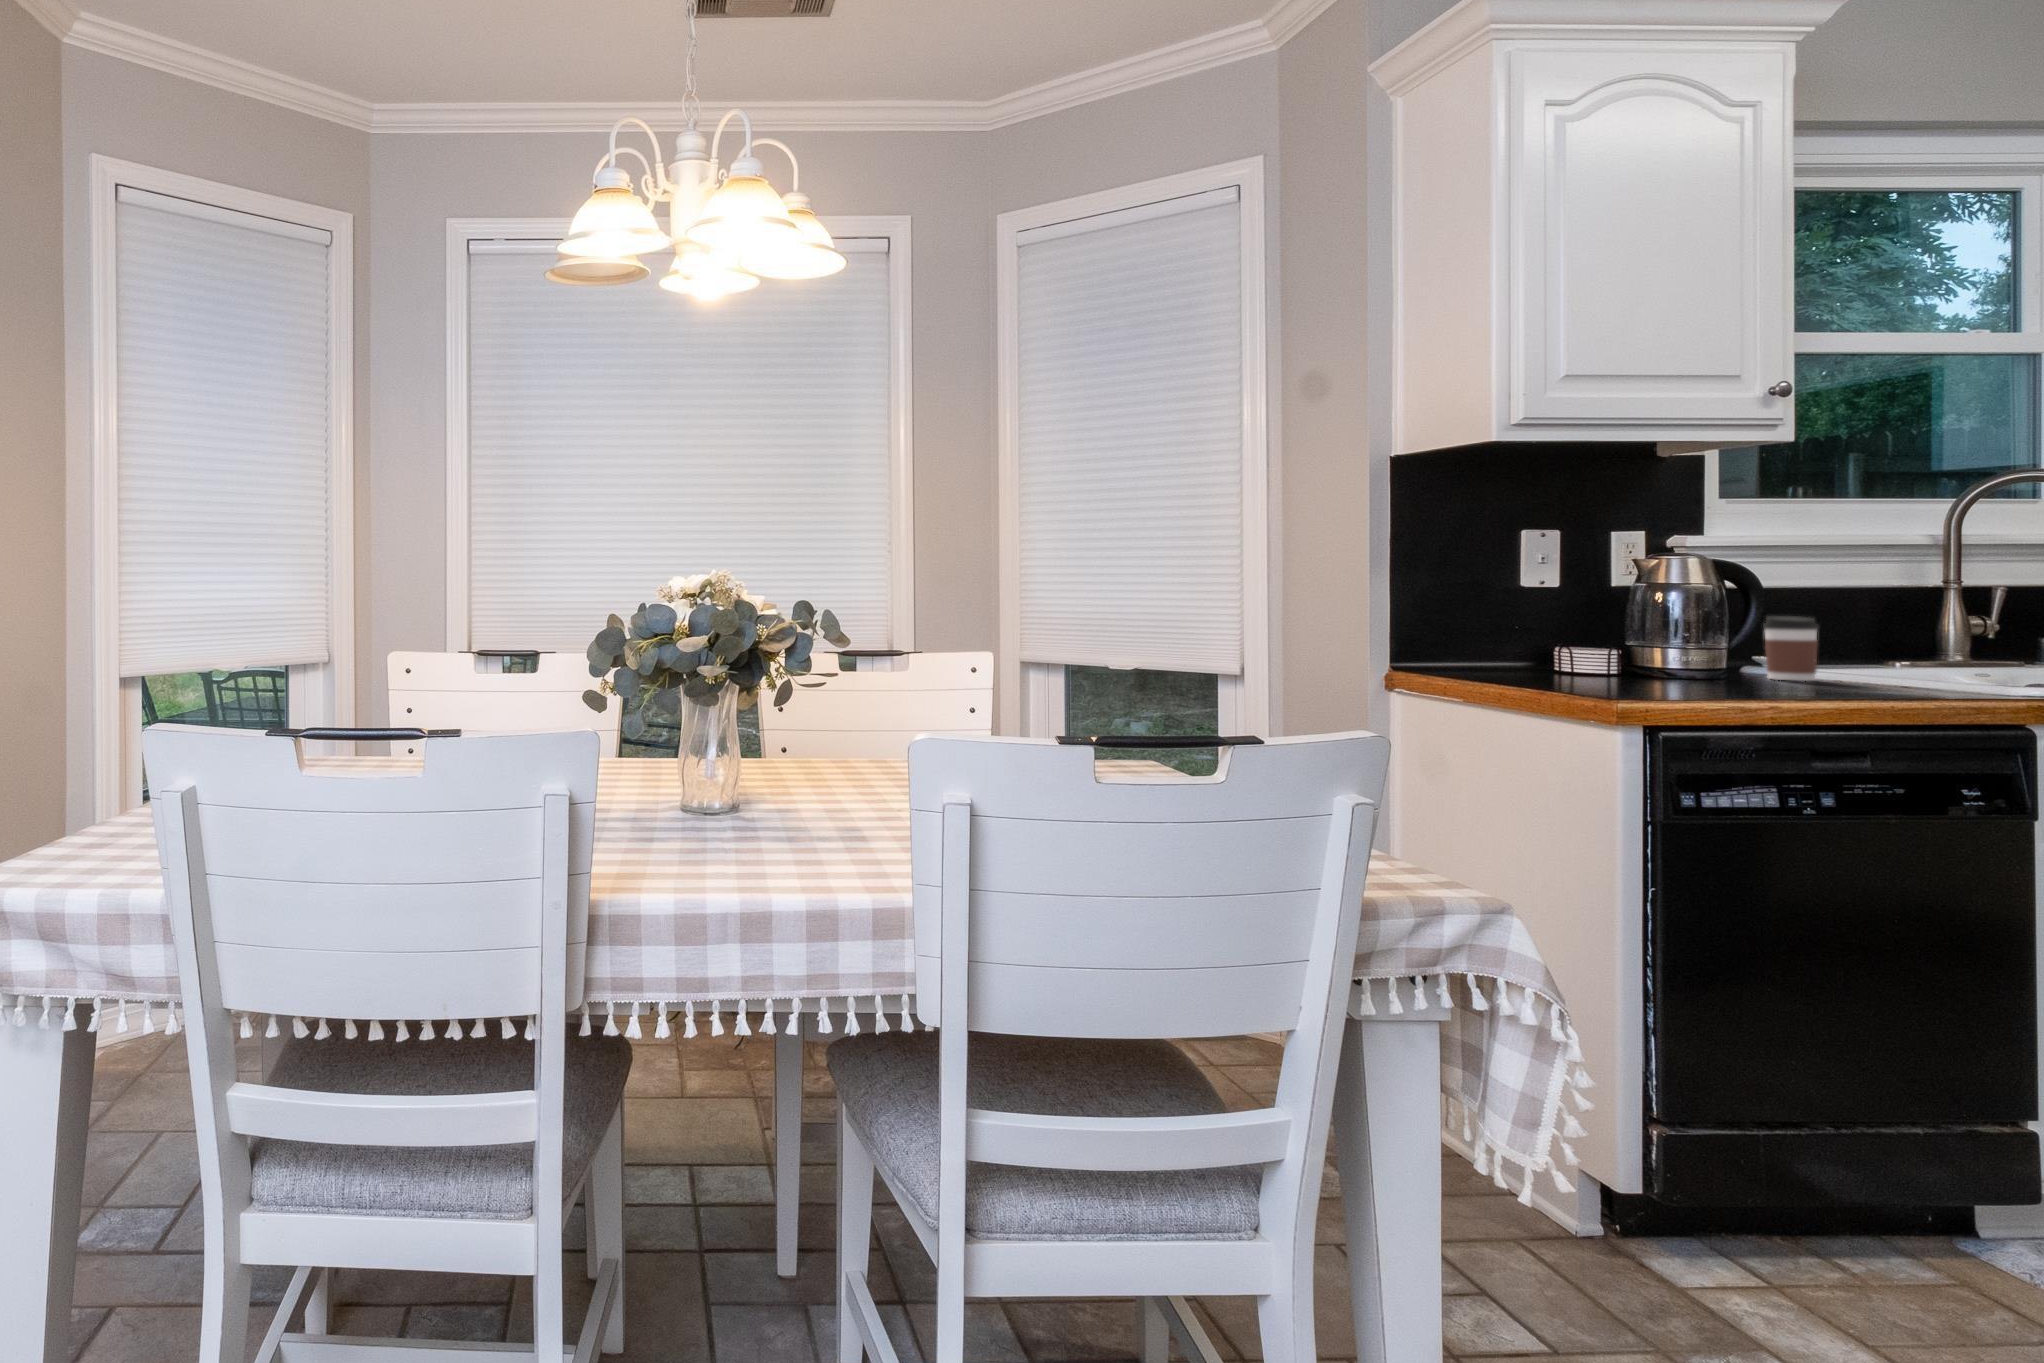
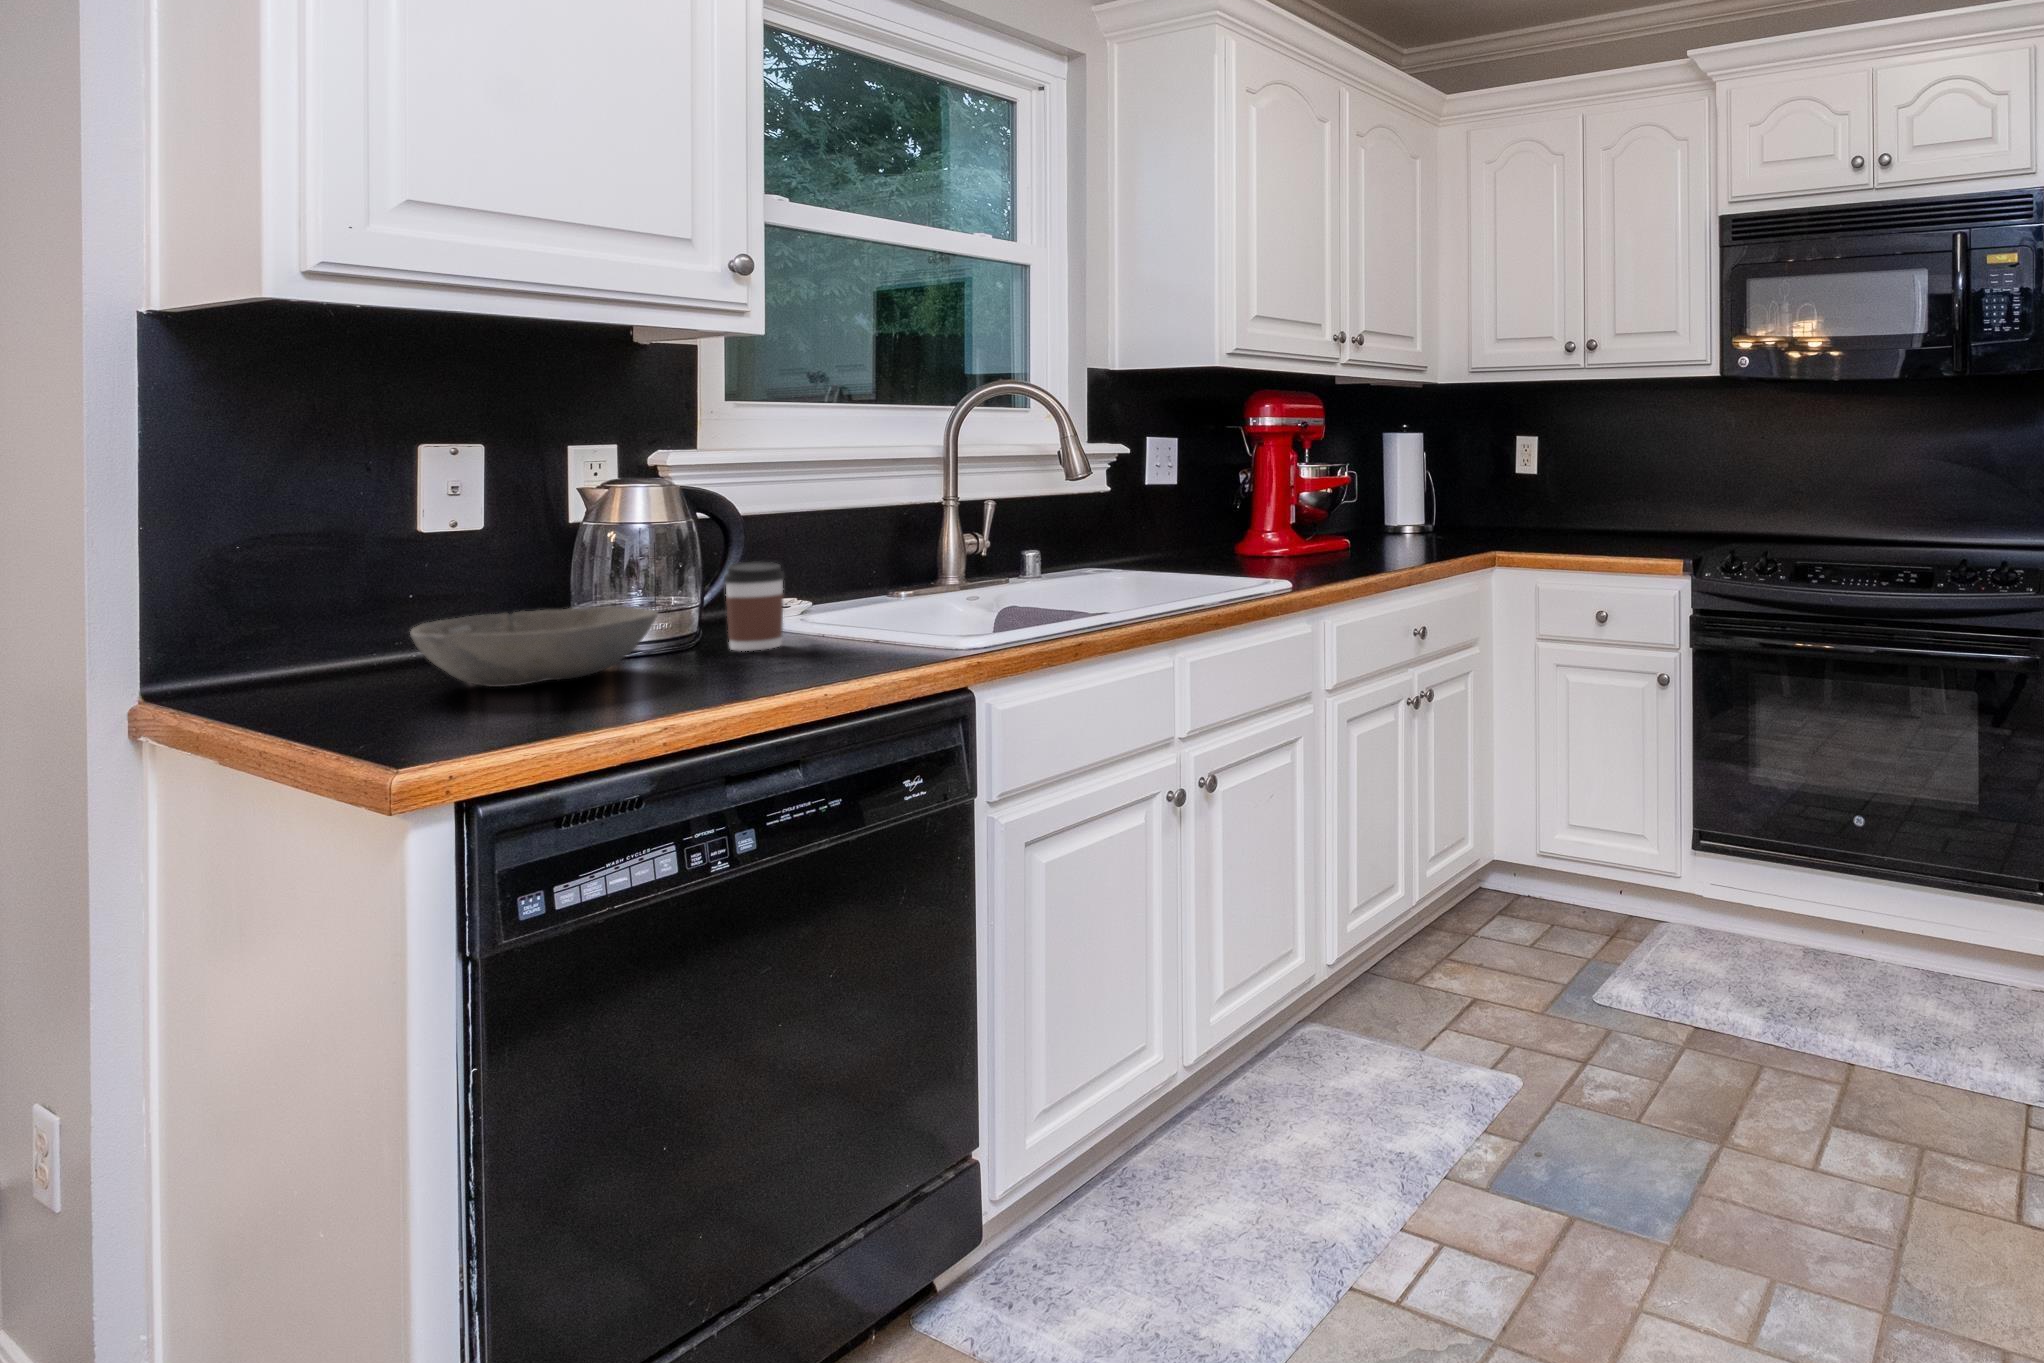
bowl: none [1552,638,1726,681] -> present [411,607,658,687]

